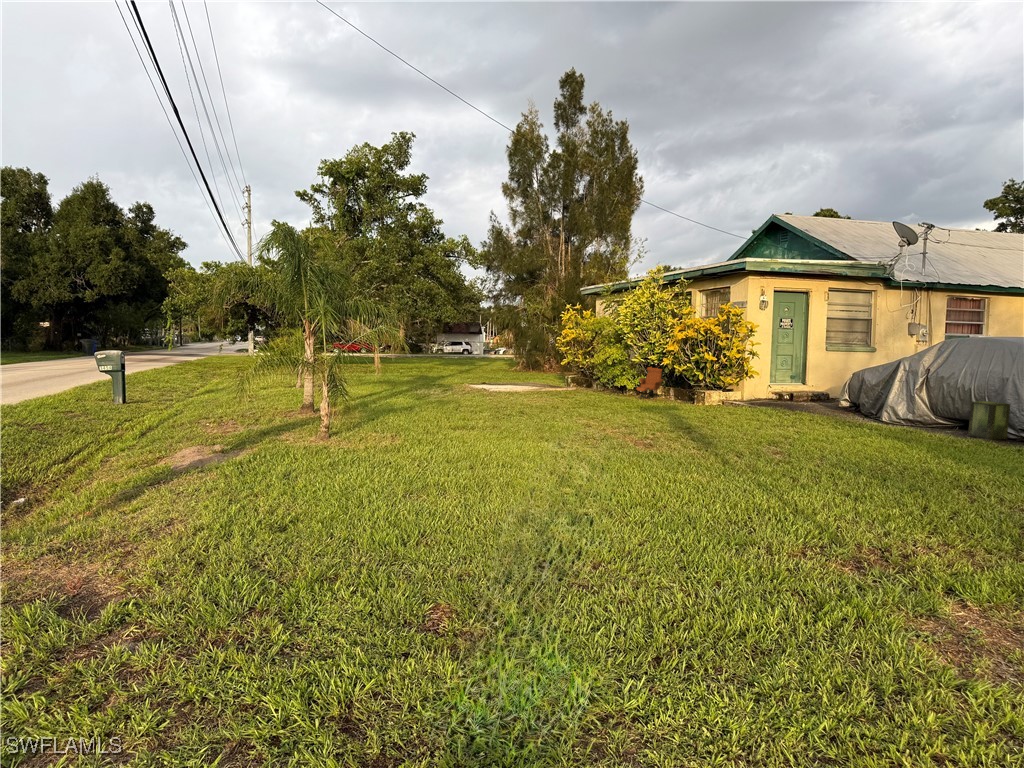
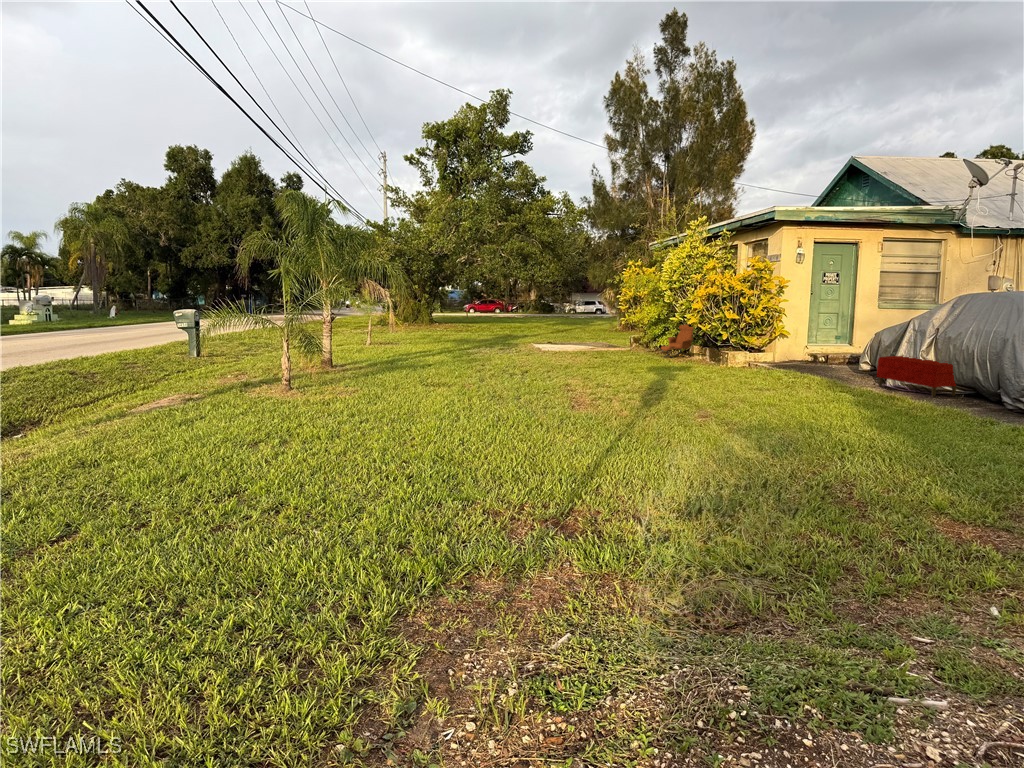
bench: none [875,393,962,433] -> present [877,356,956,397]
storage box: present [968,401,1010,440] -> none [955,365,998,405]

